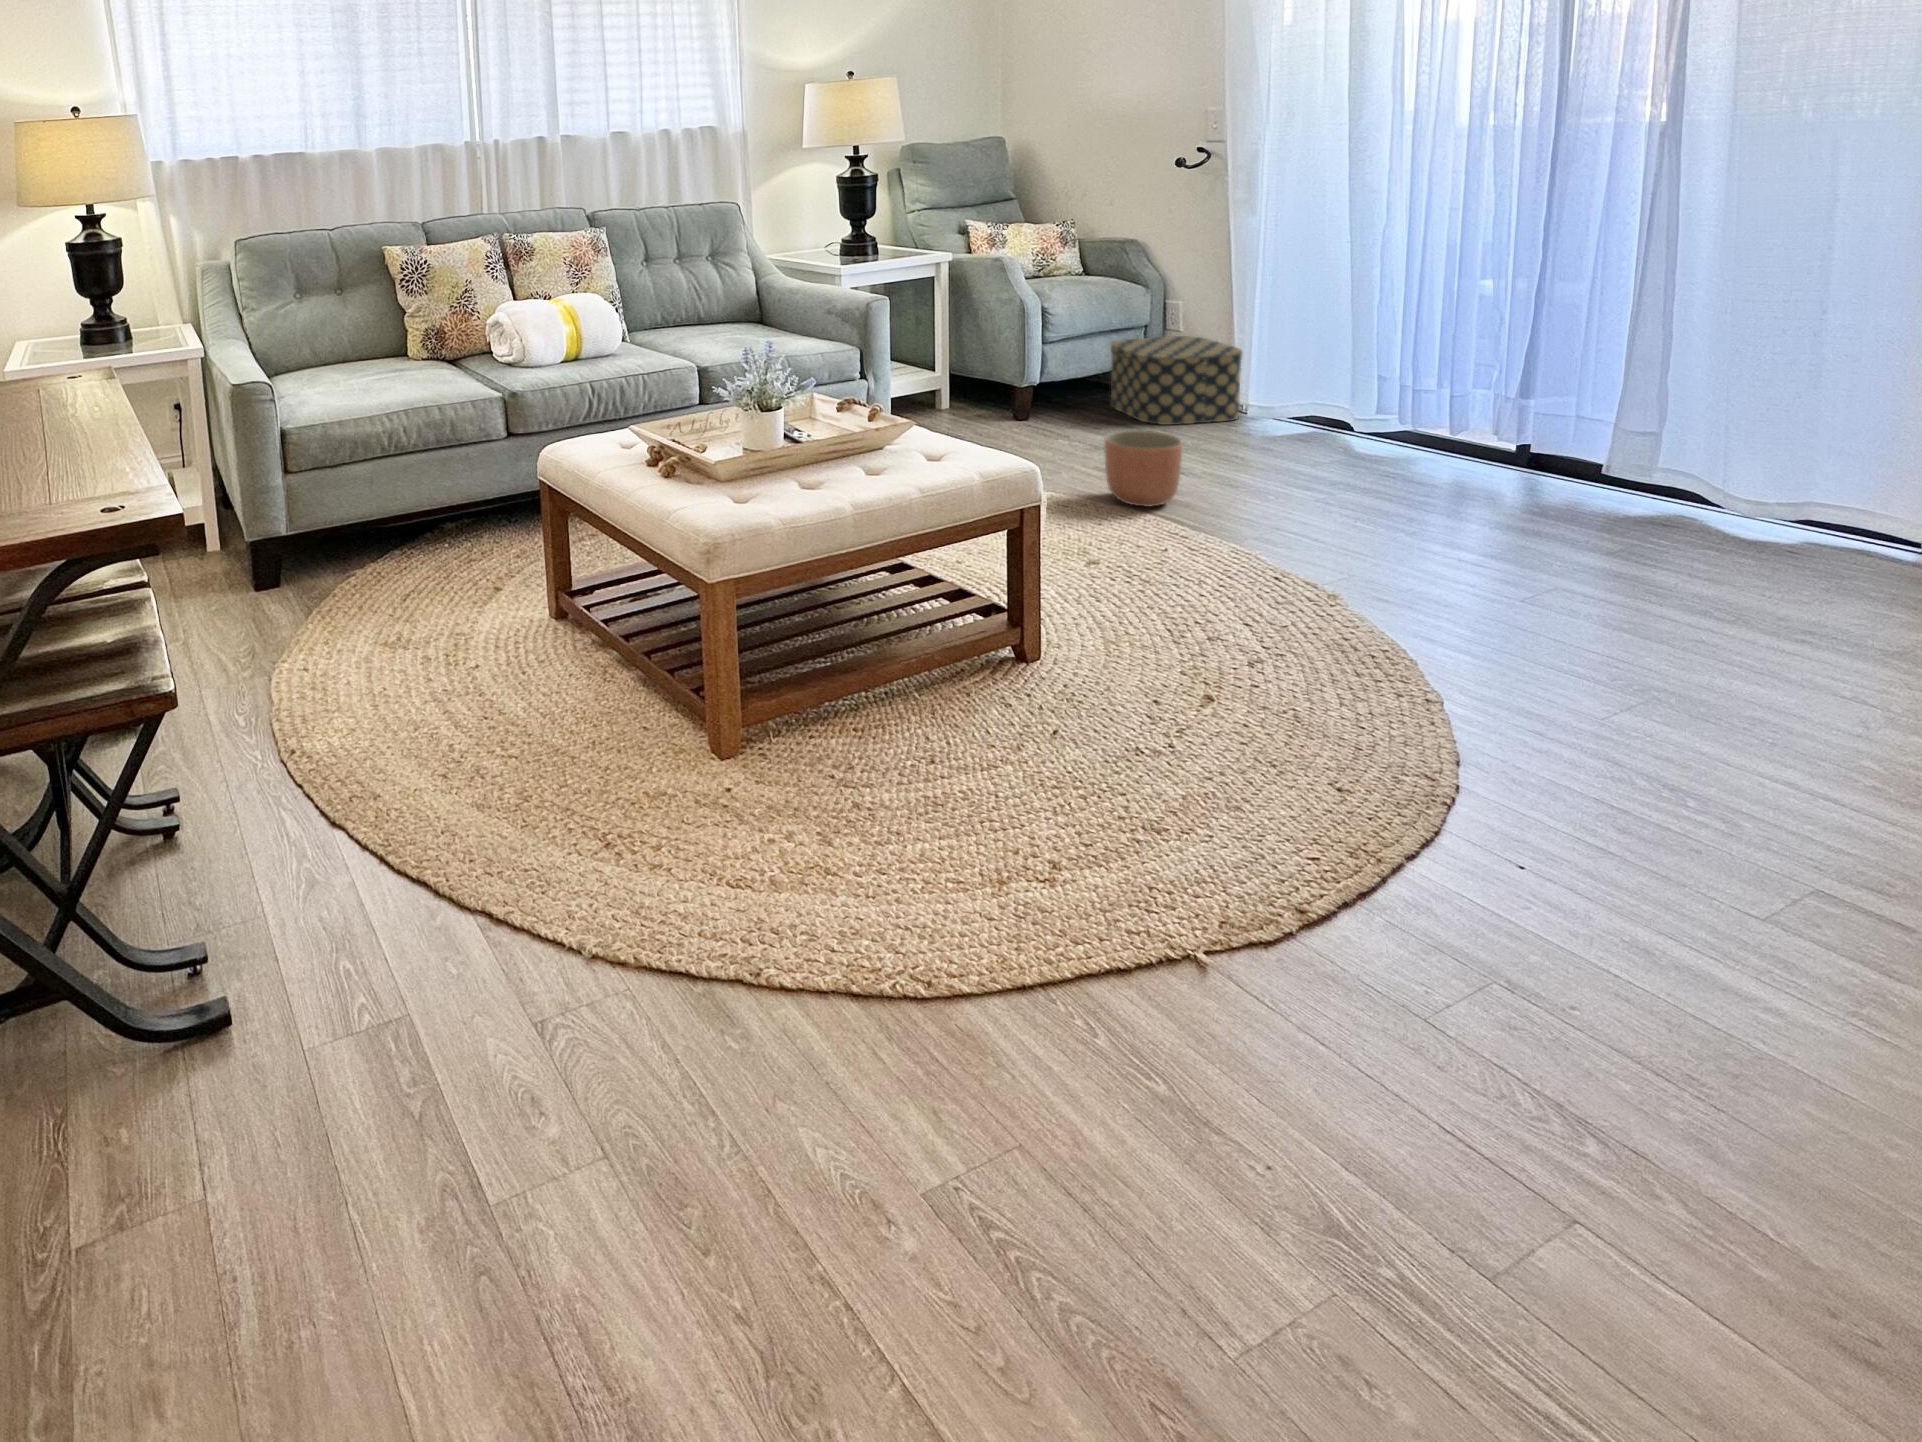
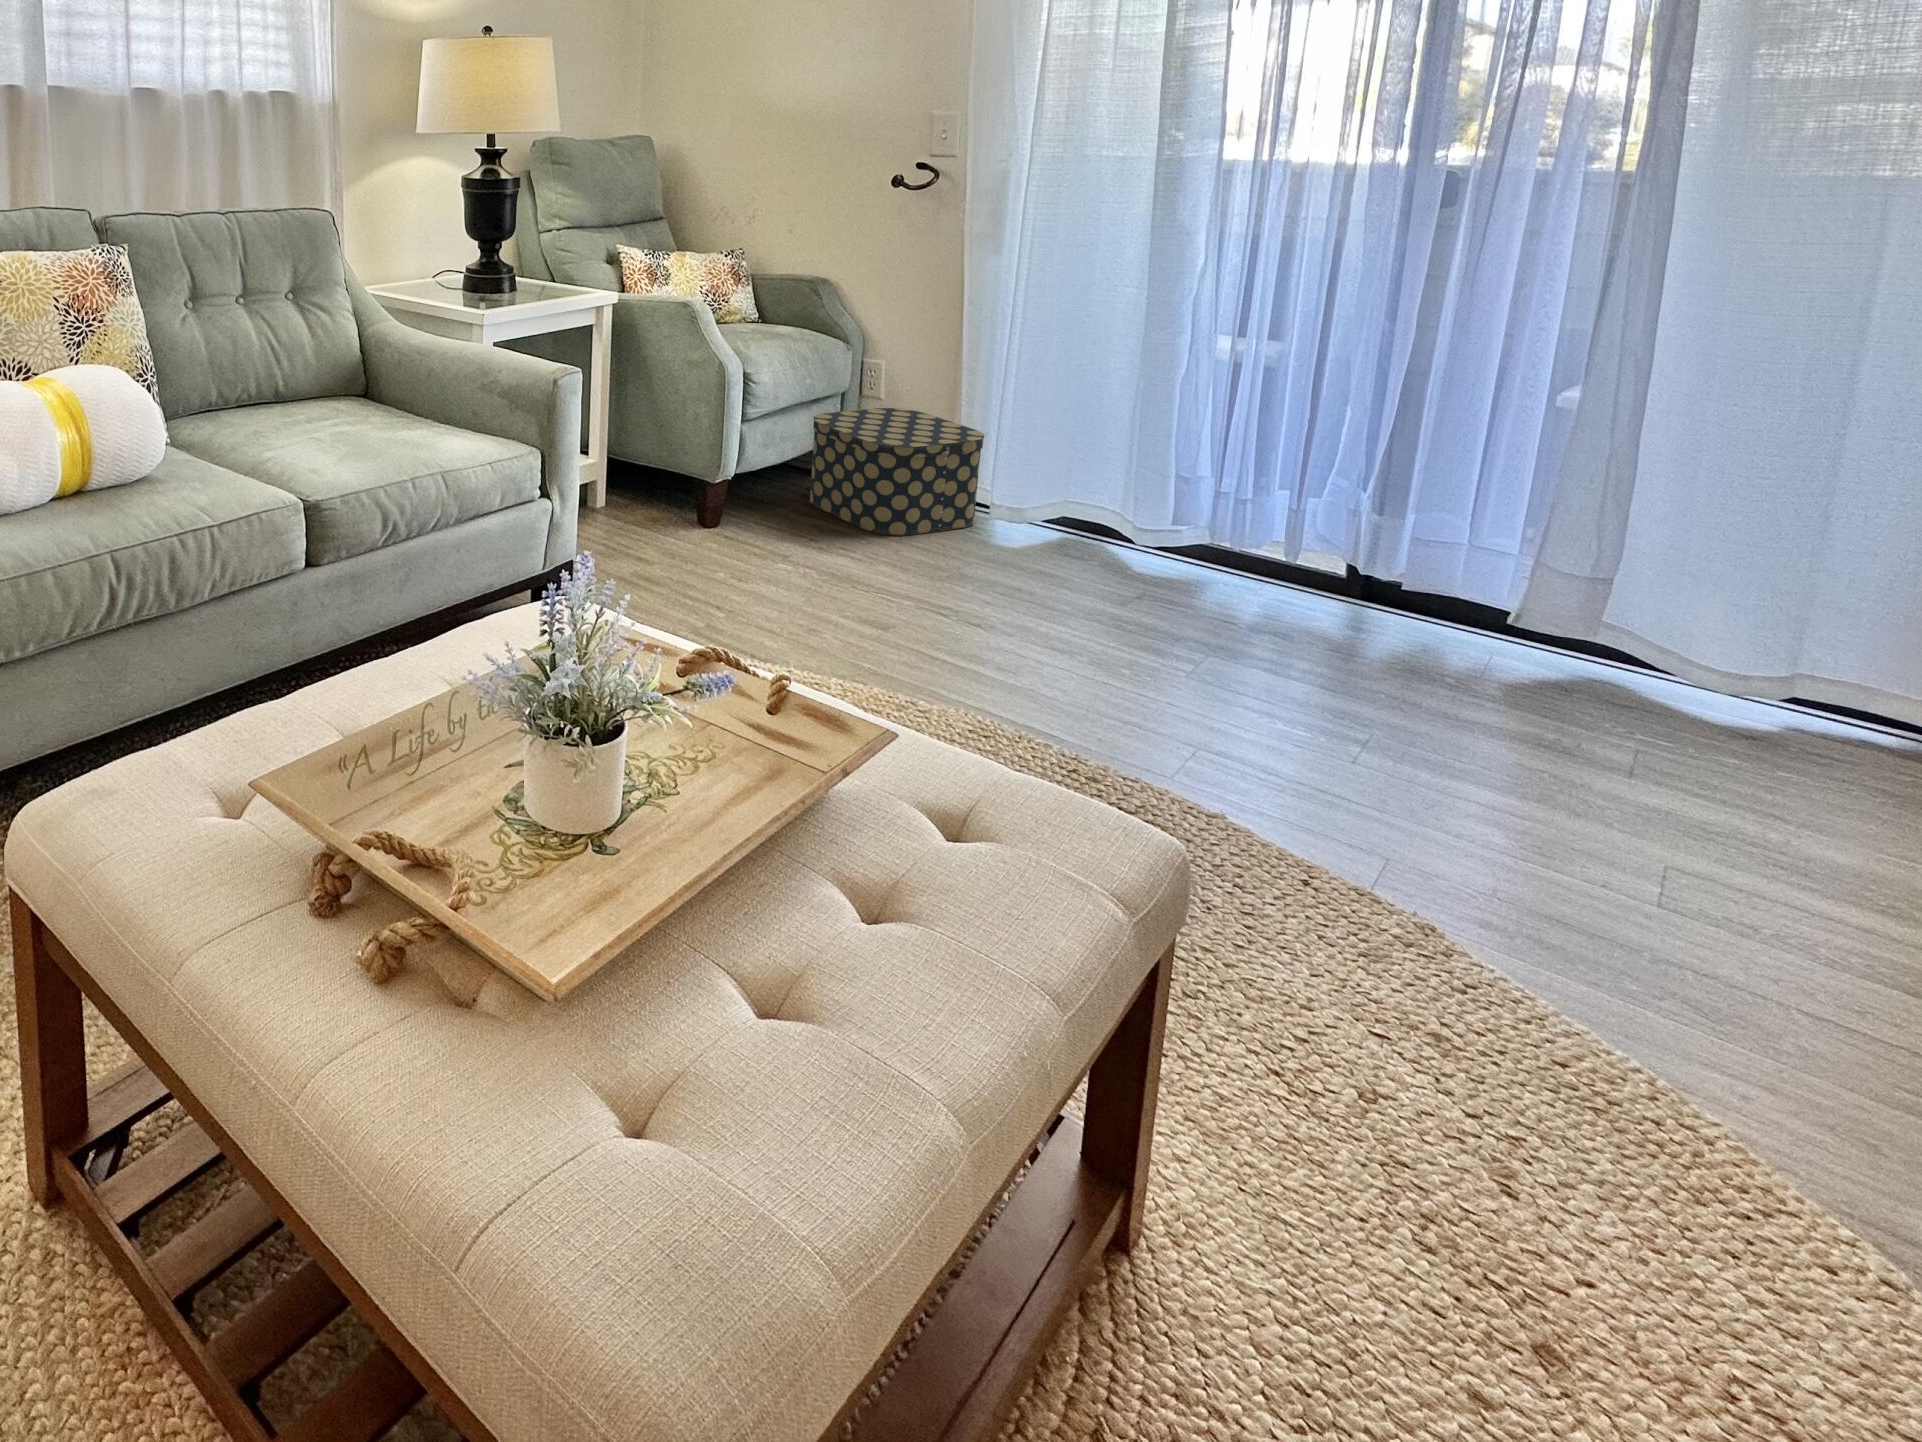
planter: present [1104,430,1183,507] -> none [921,583,1040,708]

